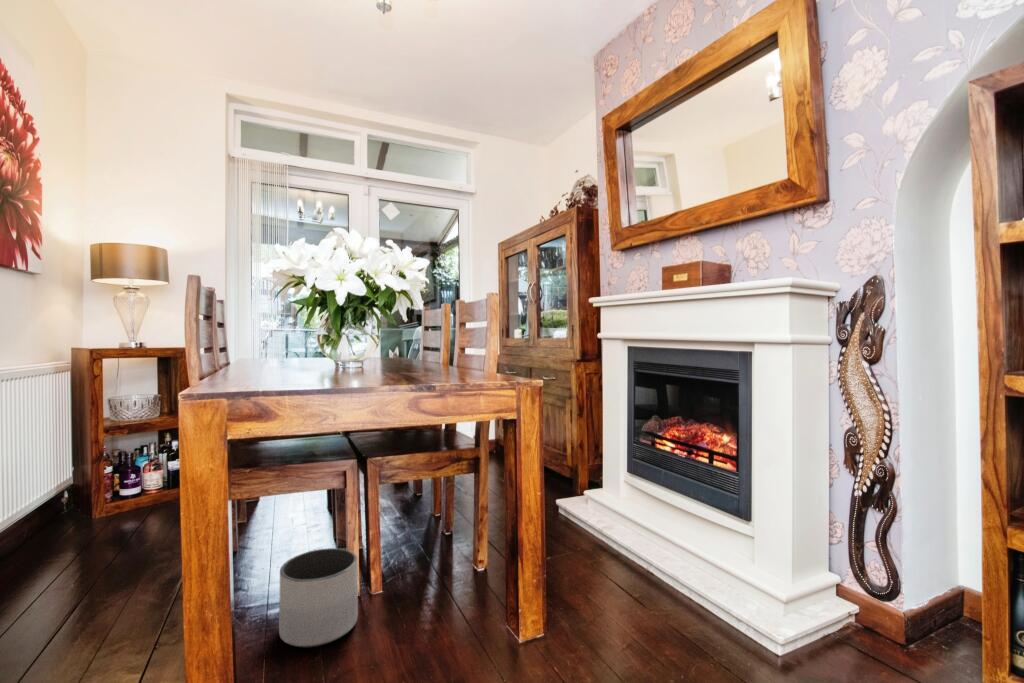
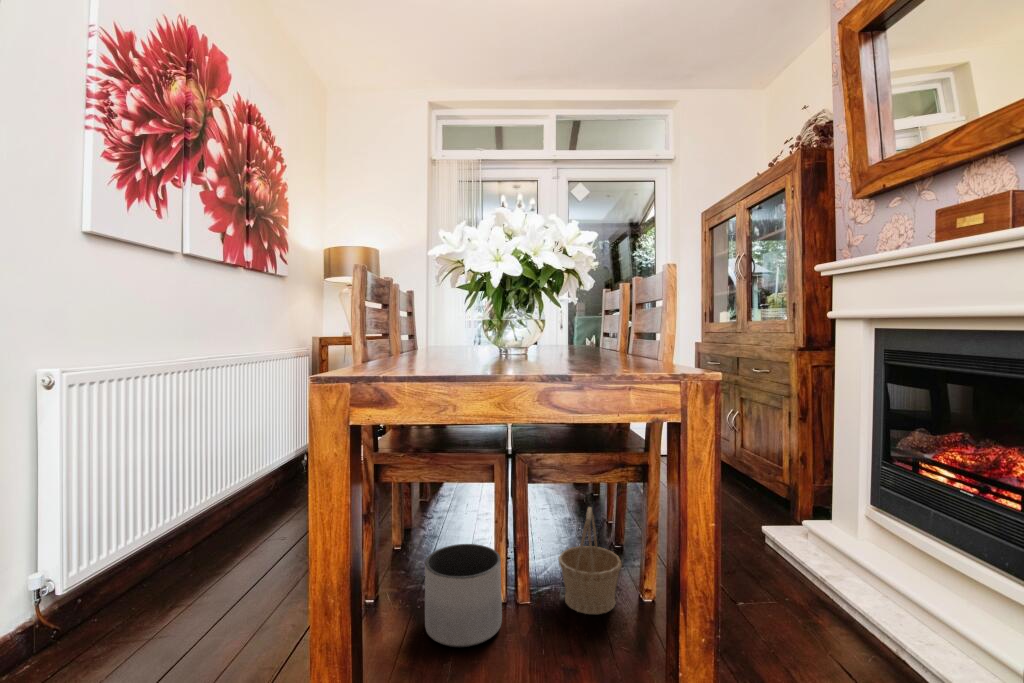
basket: none [403,499,459,592] -> present [559,507,622,614]

